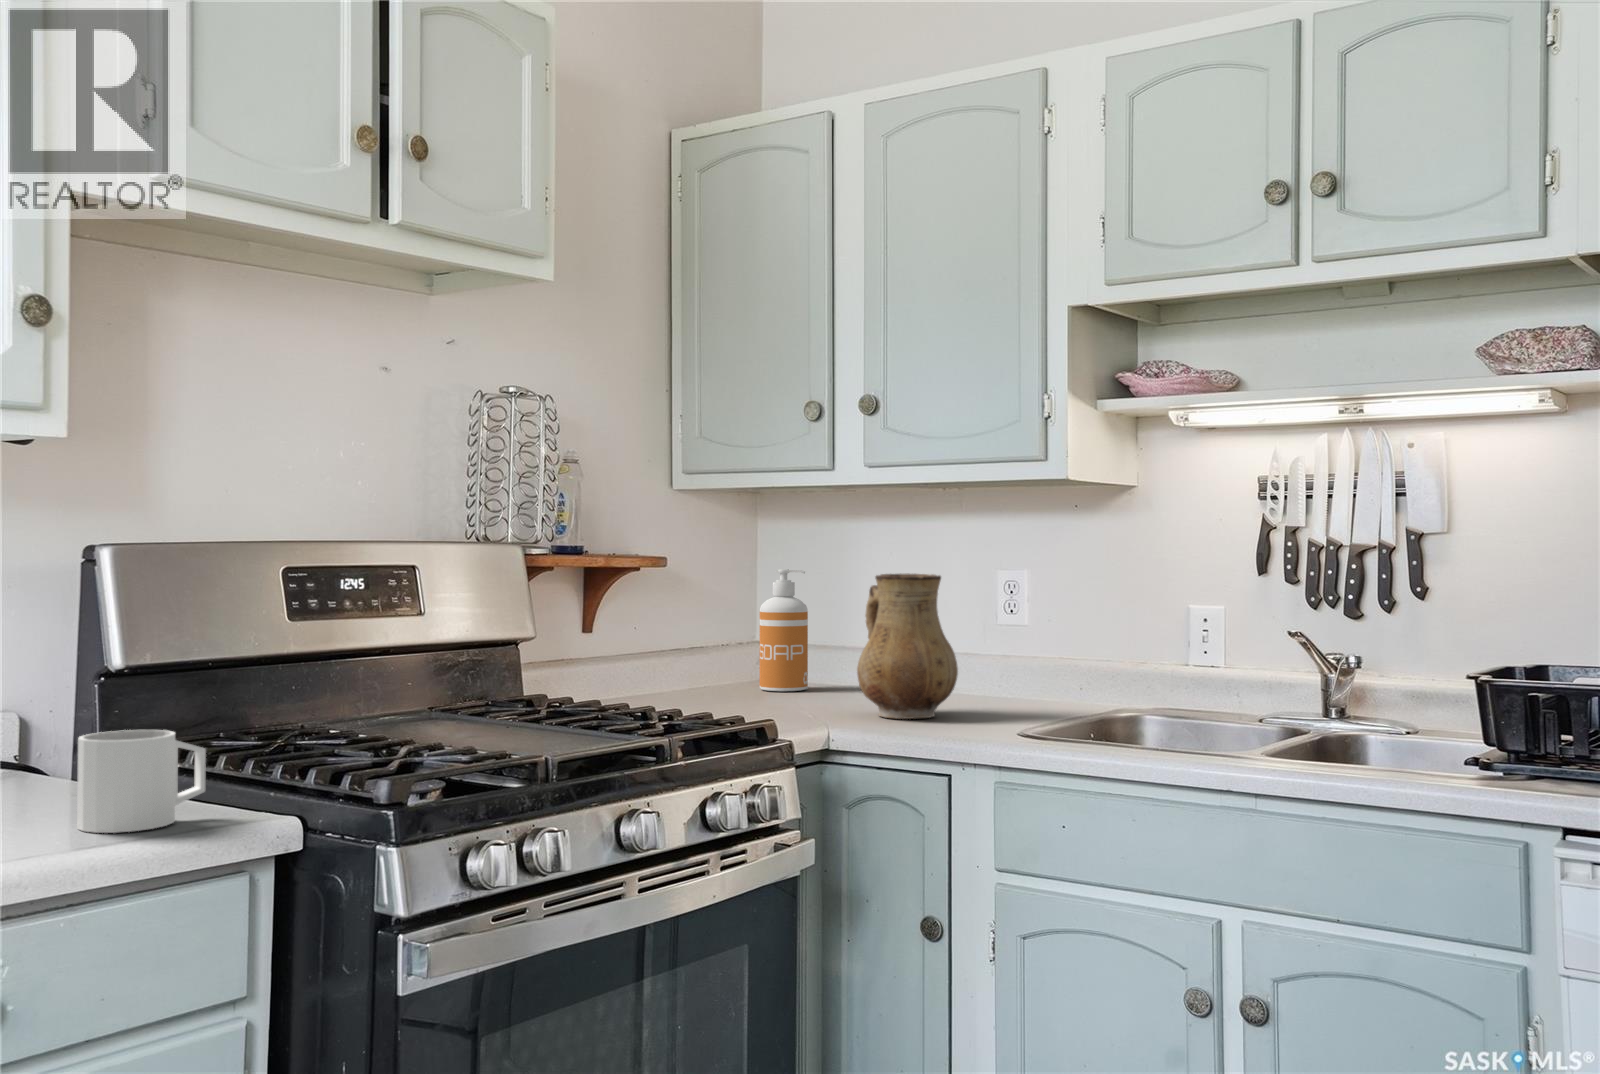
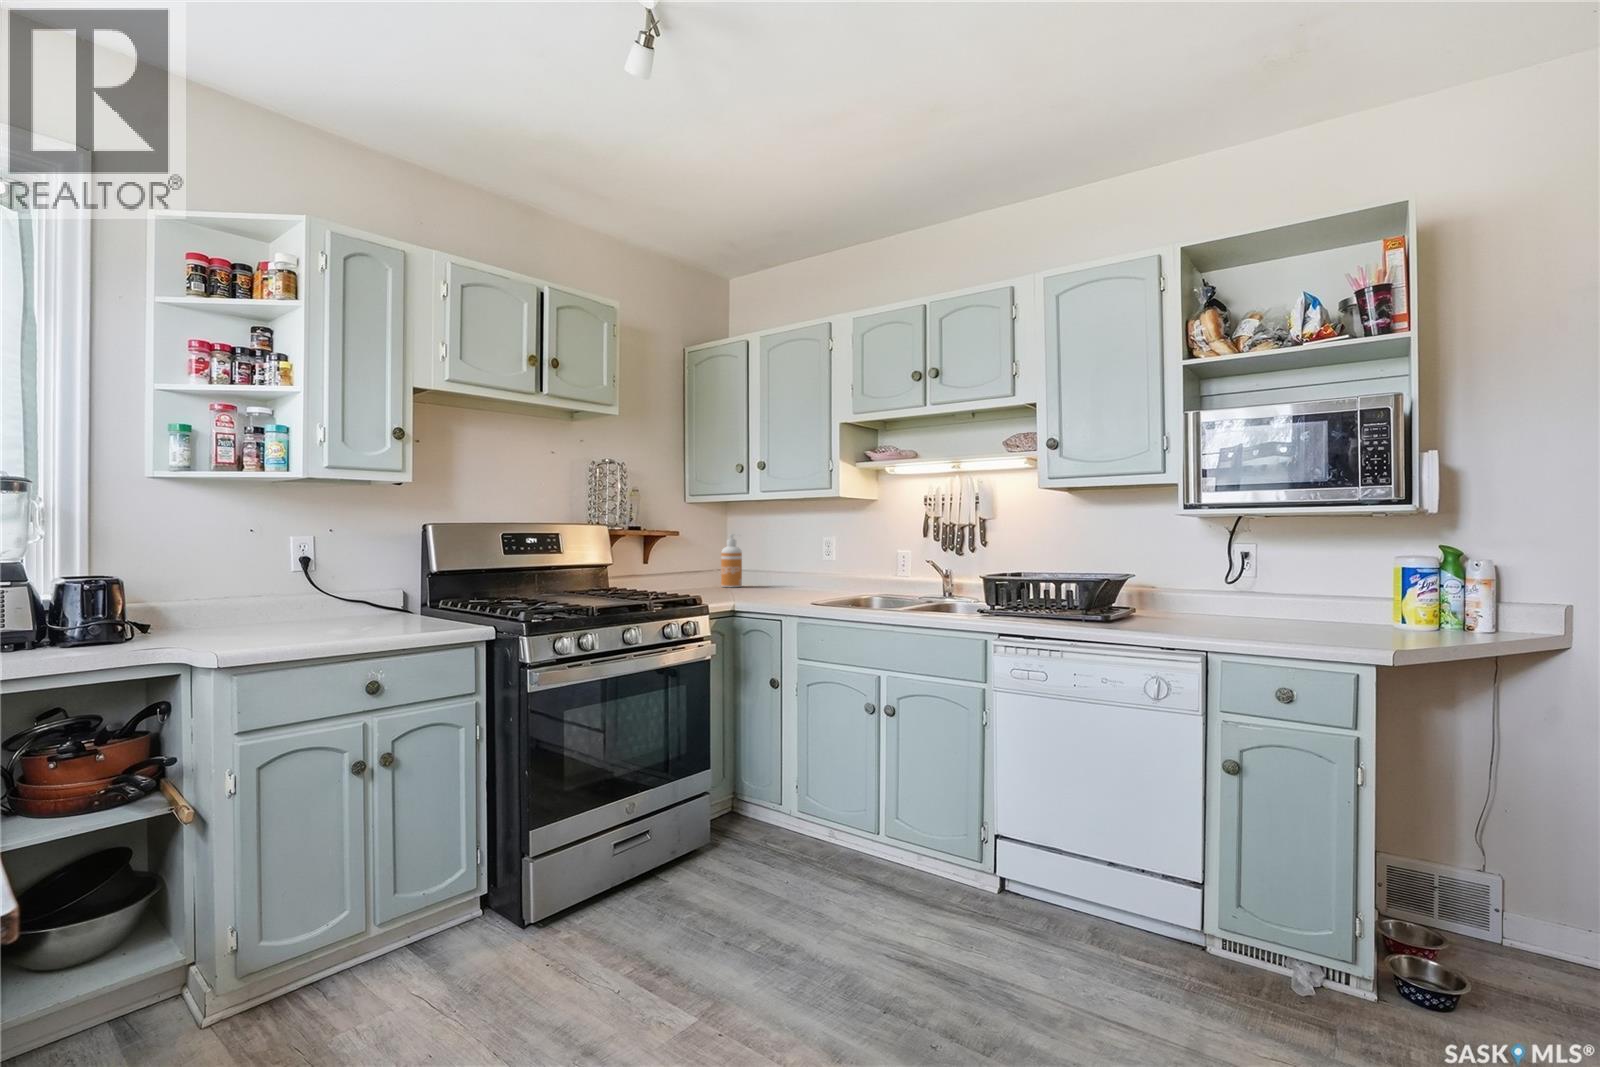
ceramic pitcher: present [857,574,958,719] -> none [750,536,793,598]
mug: present [77,730,206,833] -> none [412,594,460,630]

